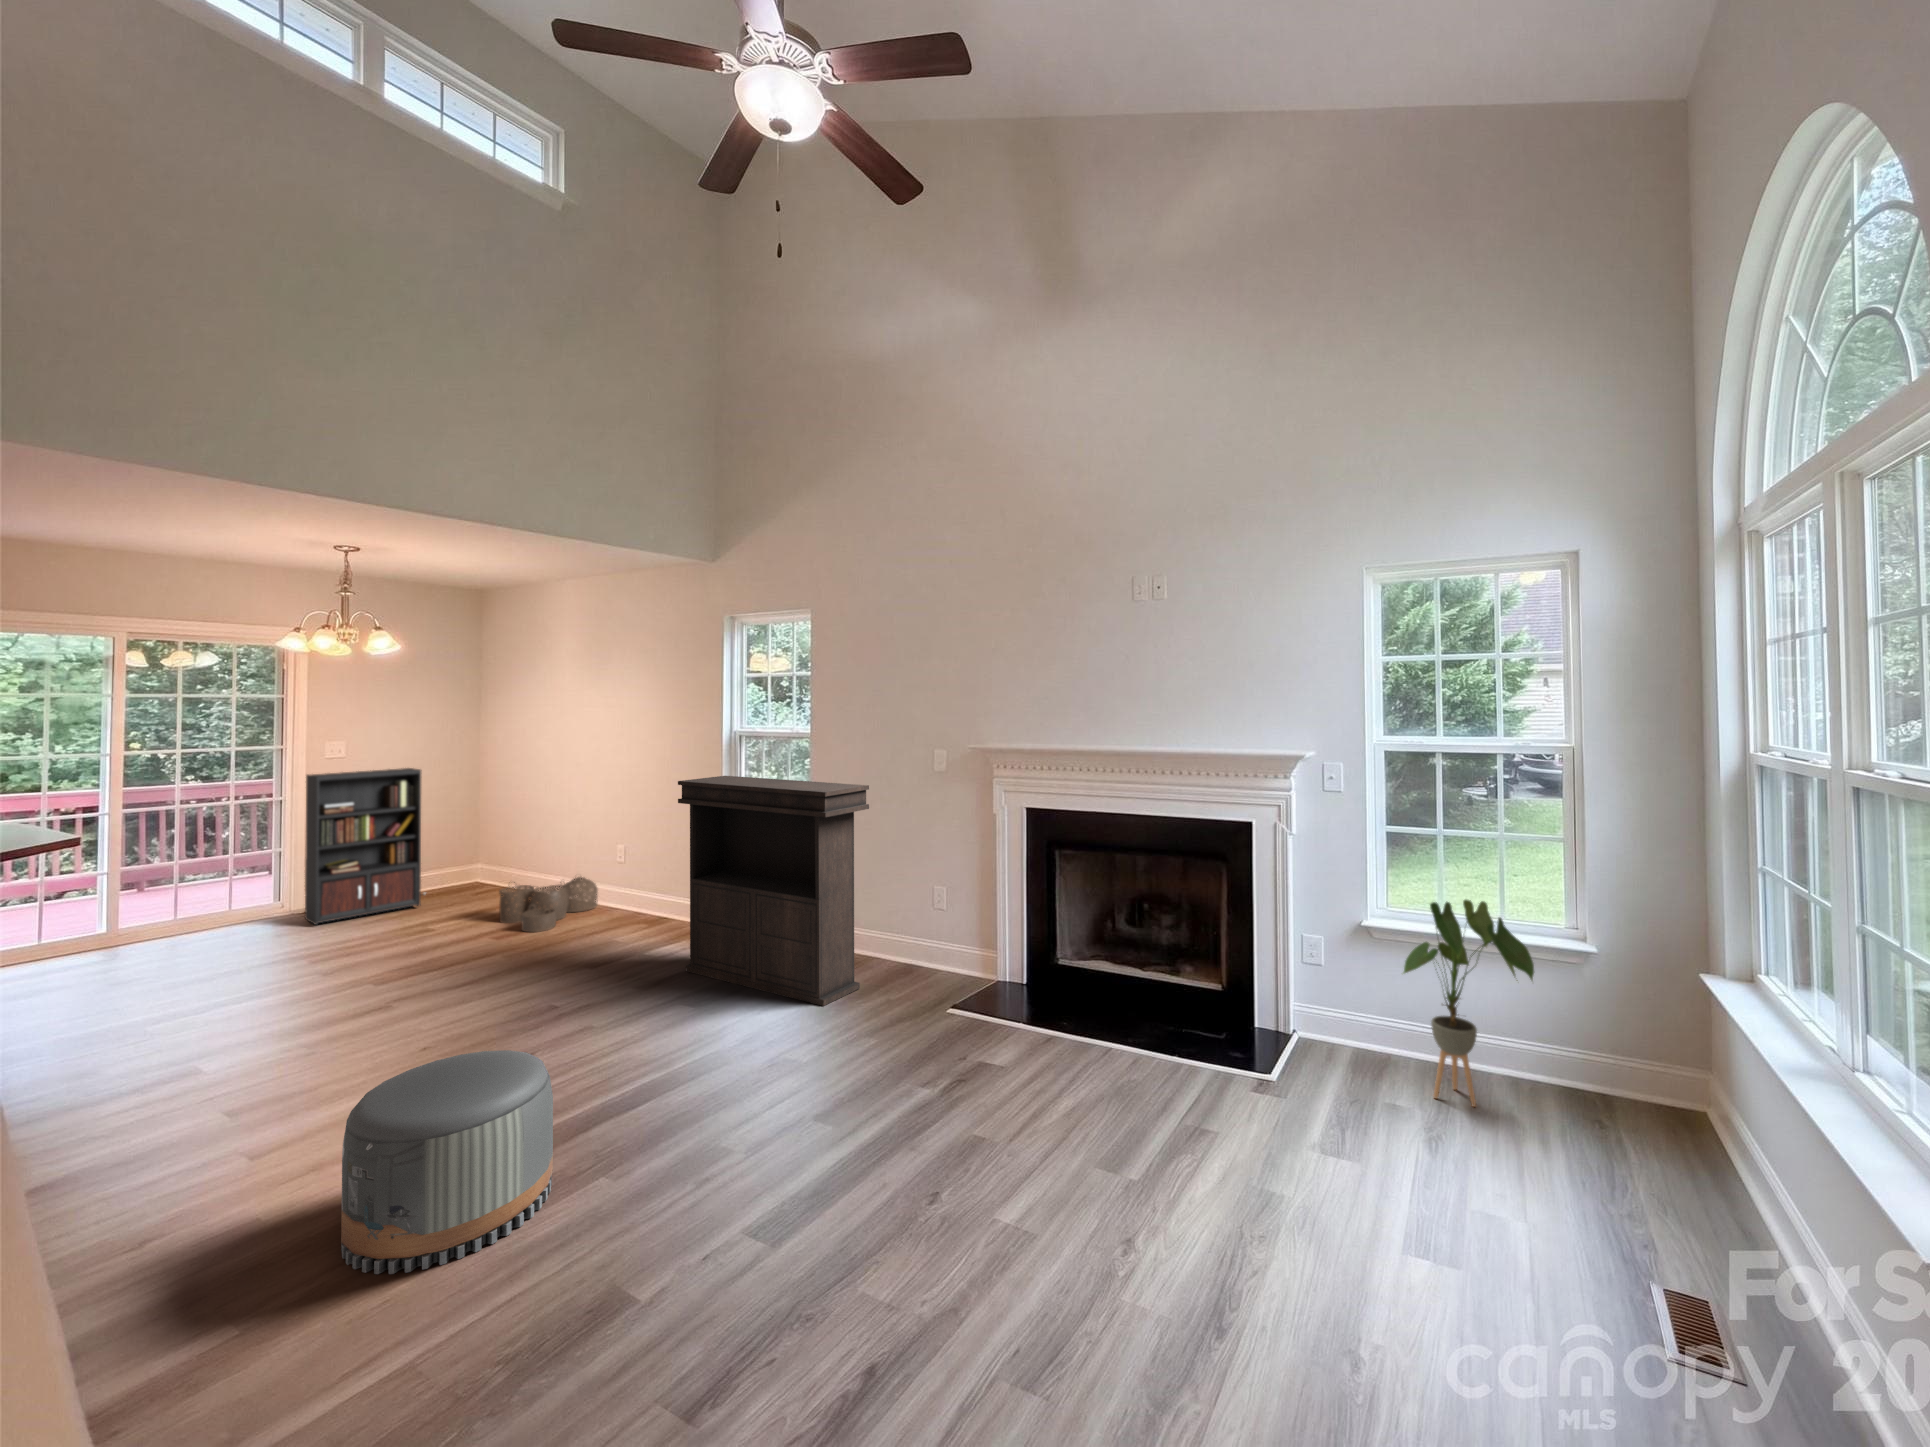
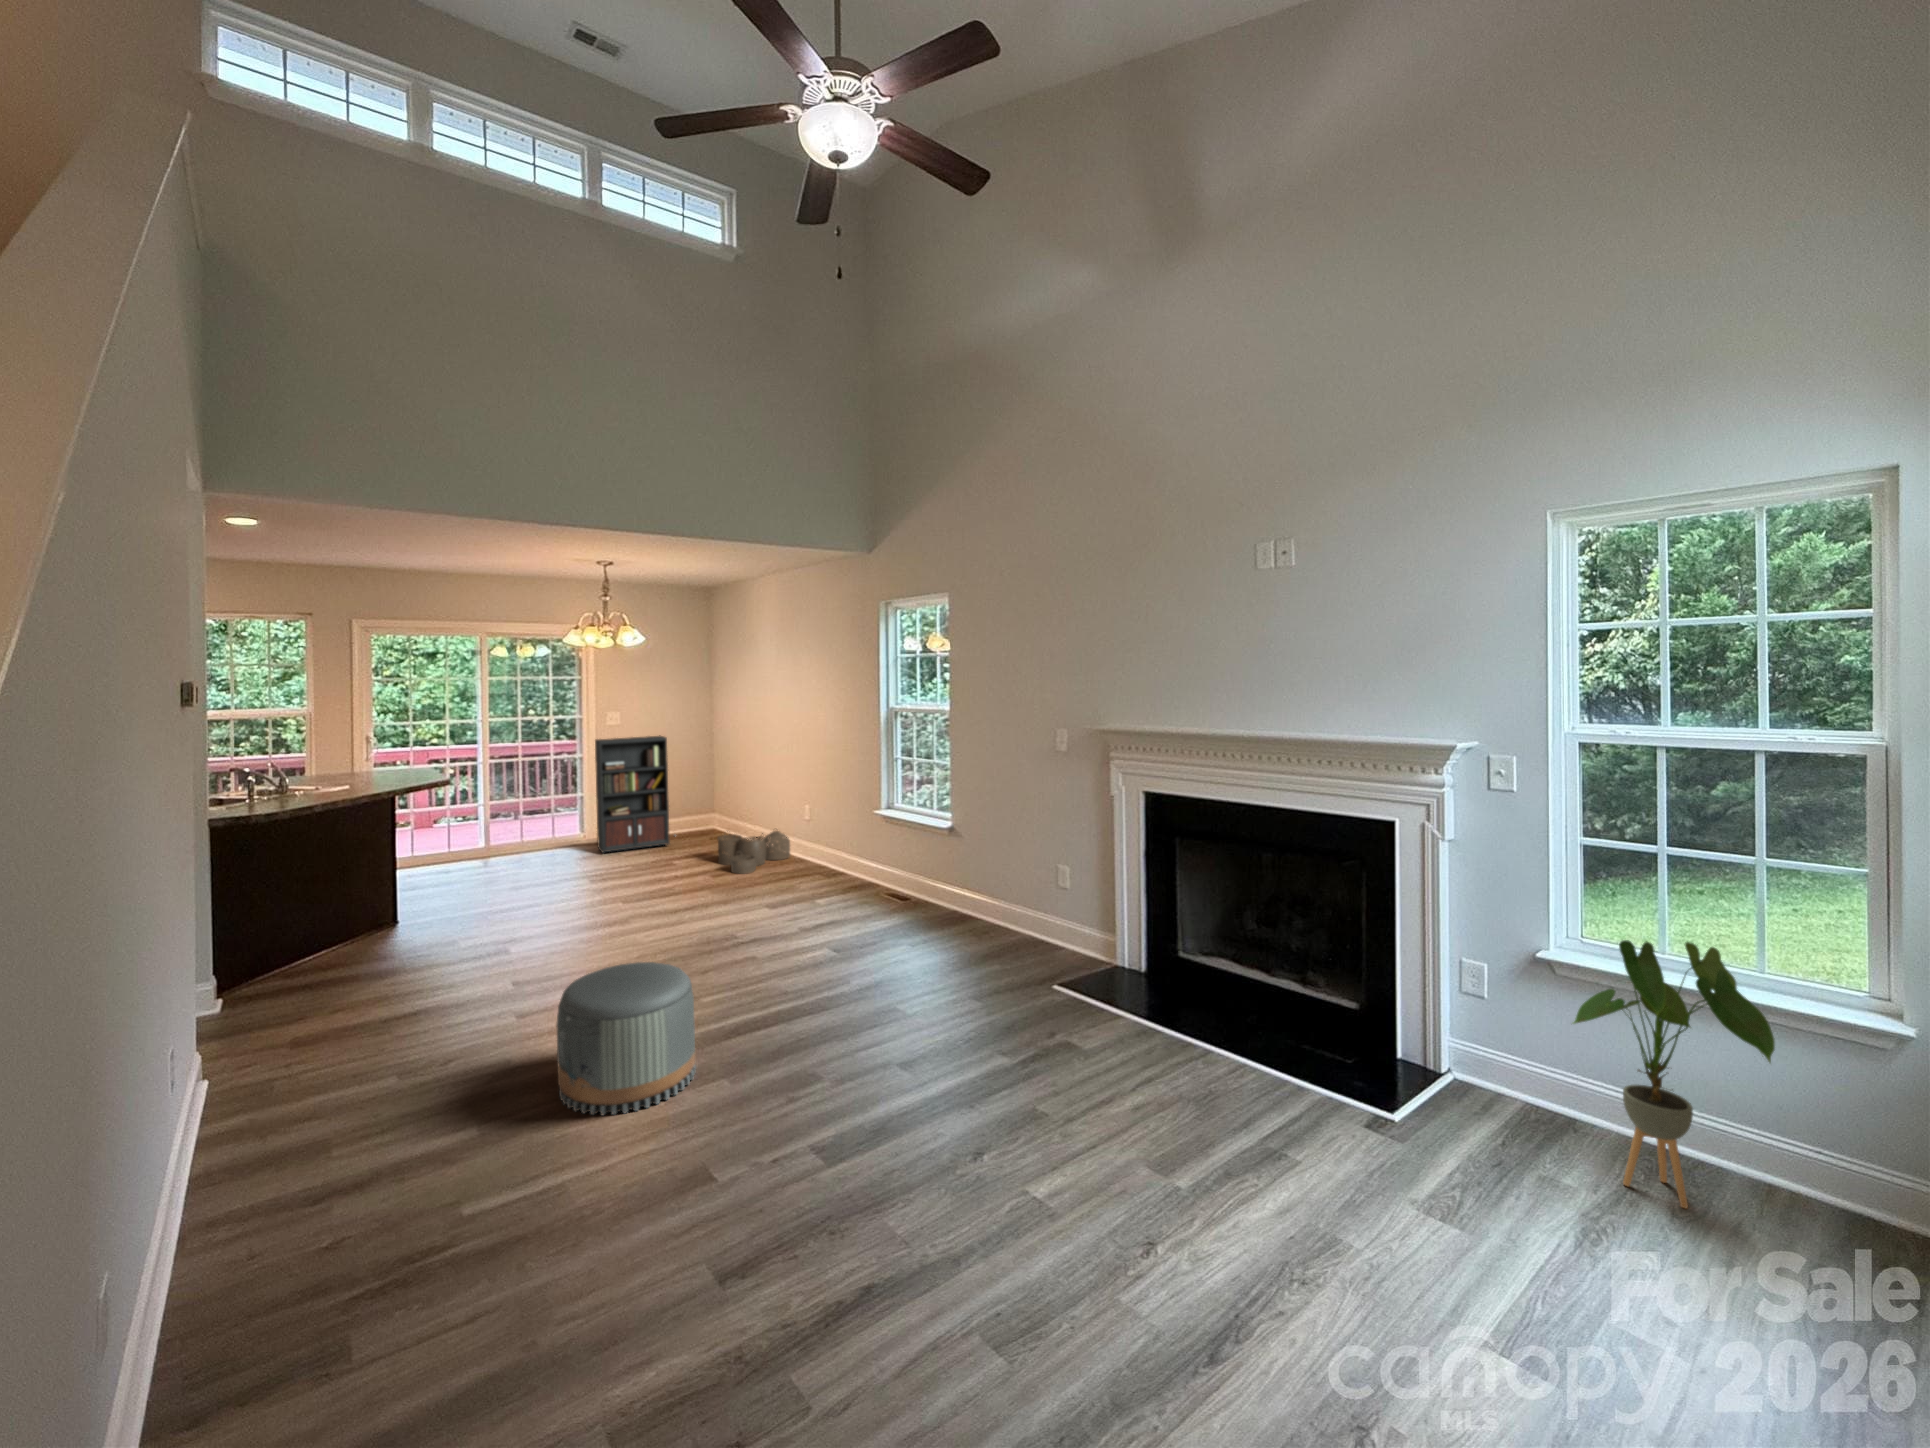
console table: present [678,776,869,1006] -> none [830,750,986,966]

